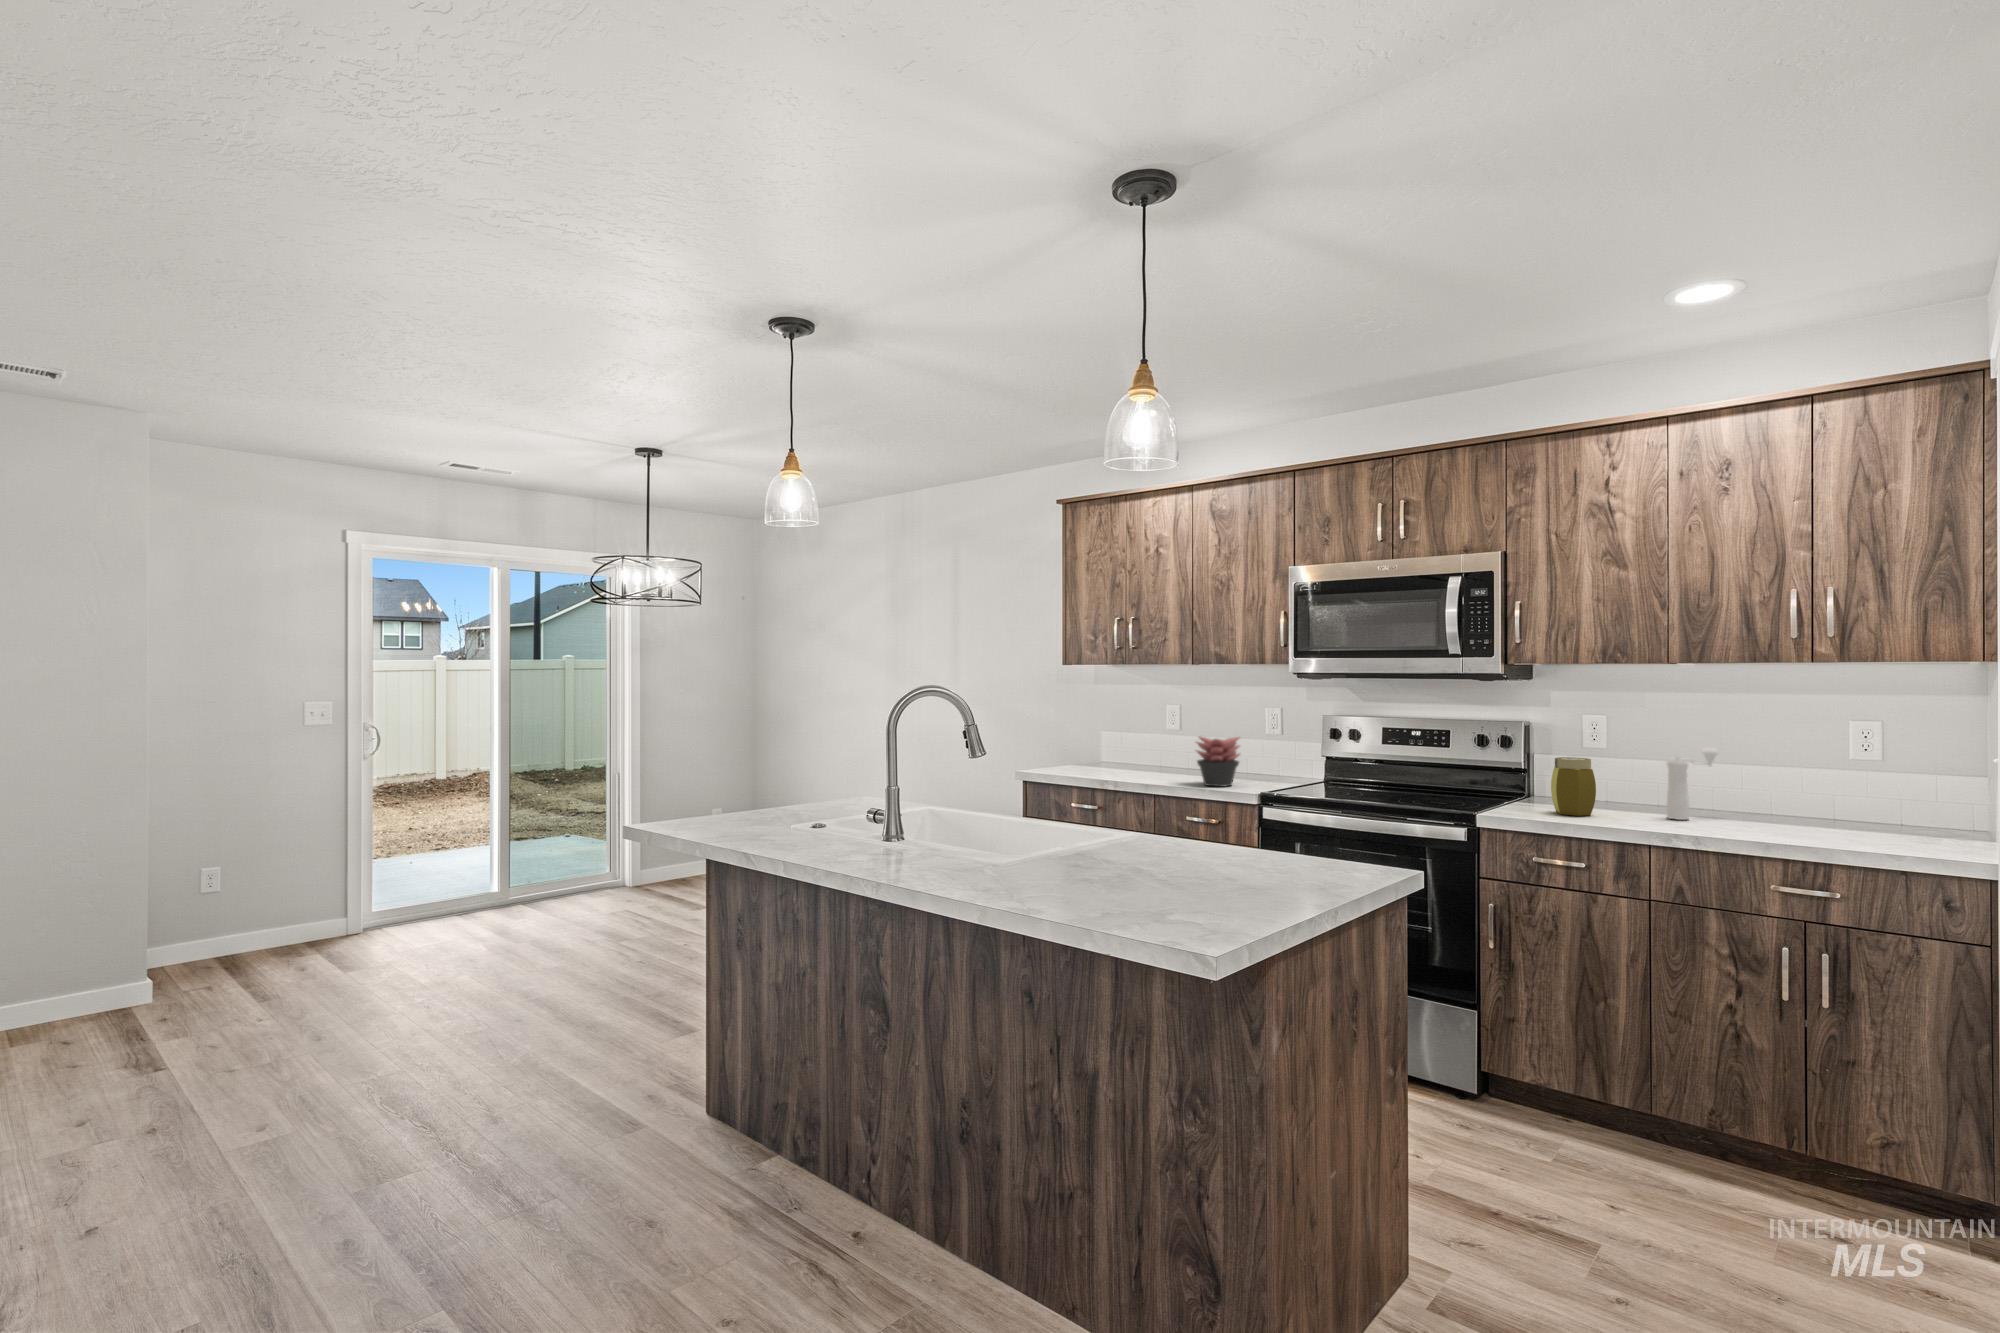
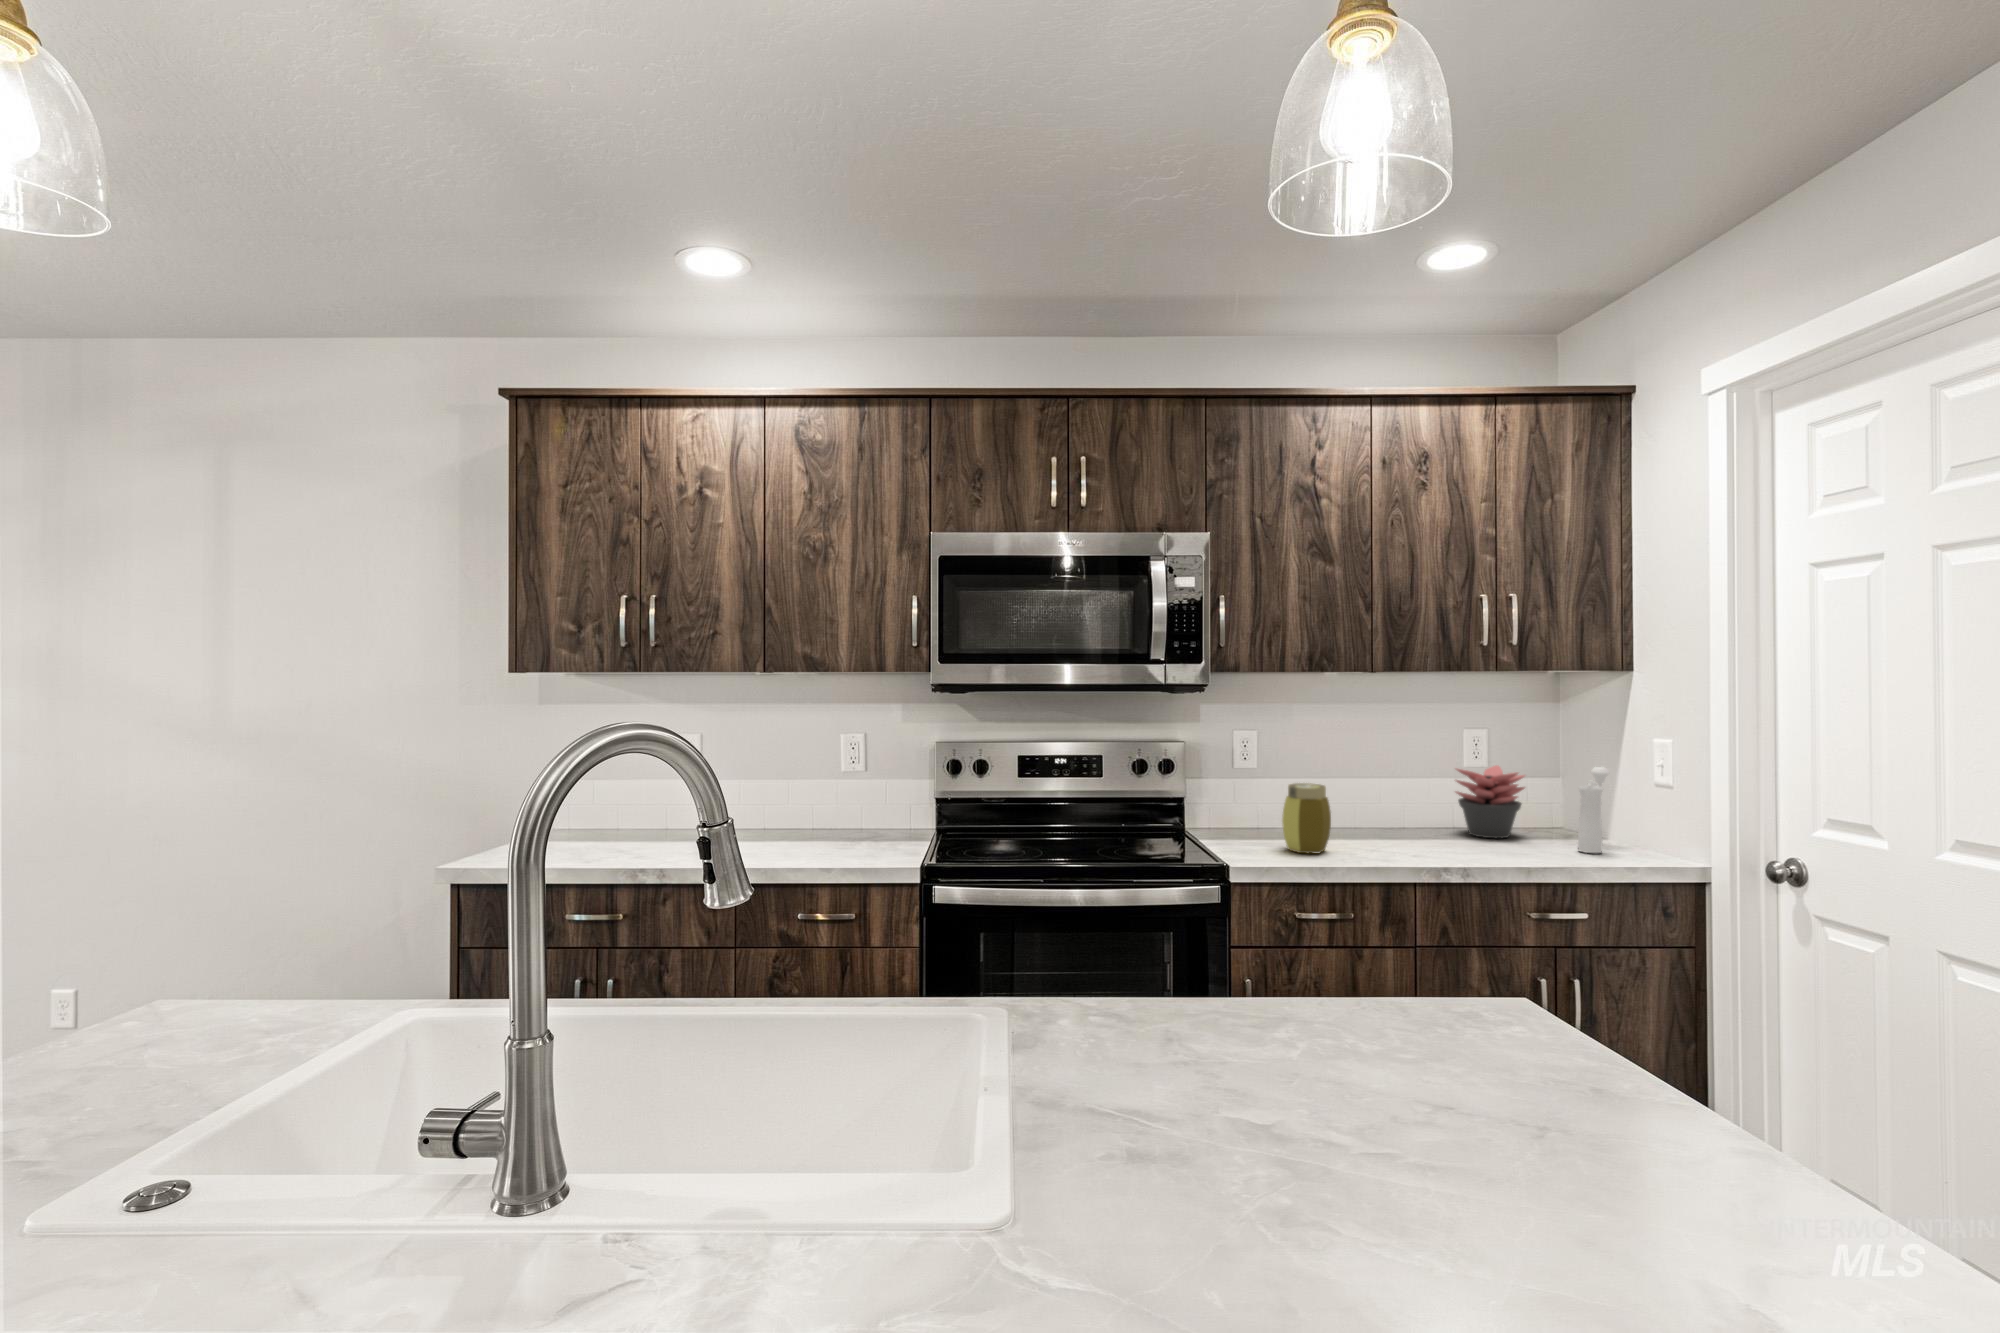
succulent plant: present [1197,736,1240,787] -> present [1456,765,1525,838]
pepper mill: present [1667,748,1718,820] -> present [1578,767,1609,853]

